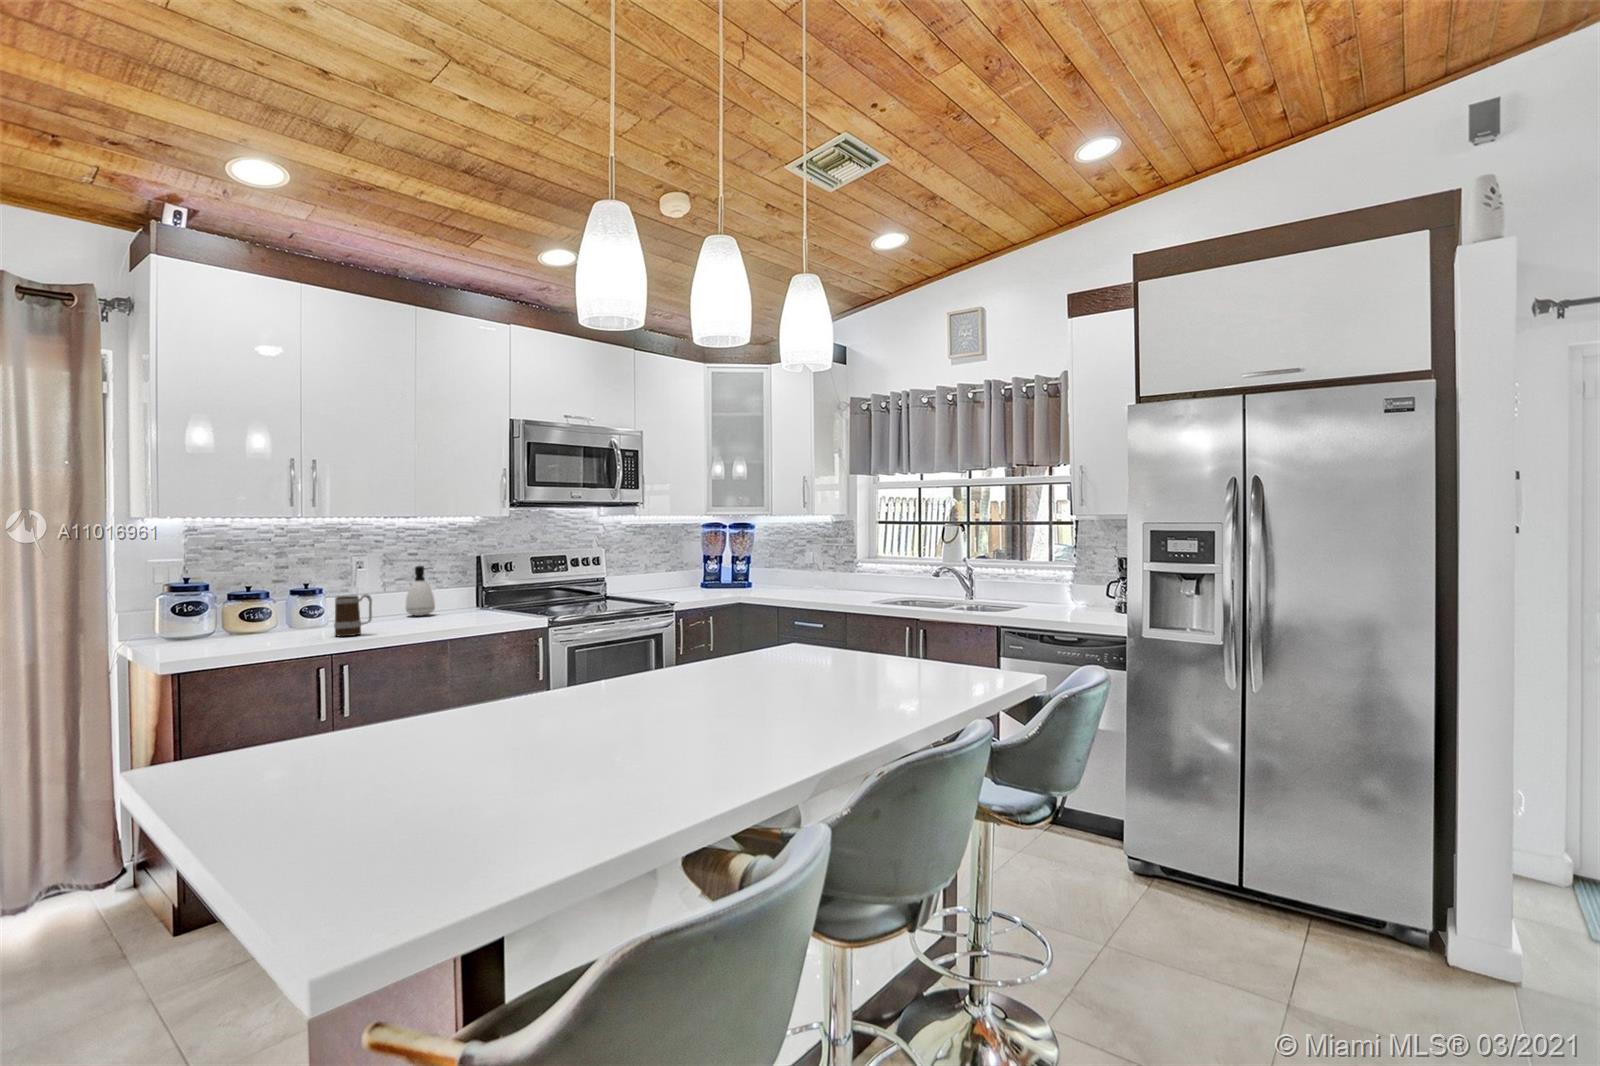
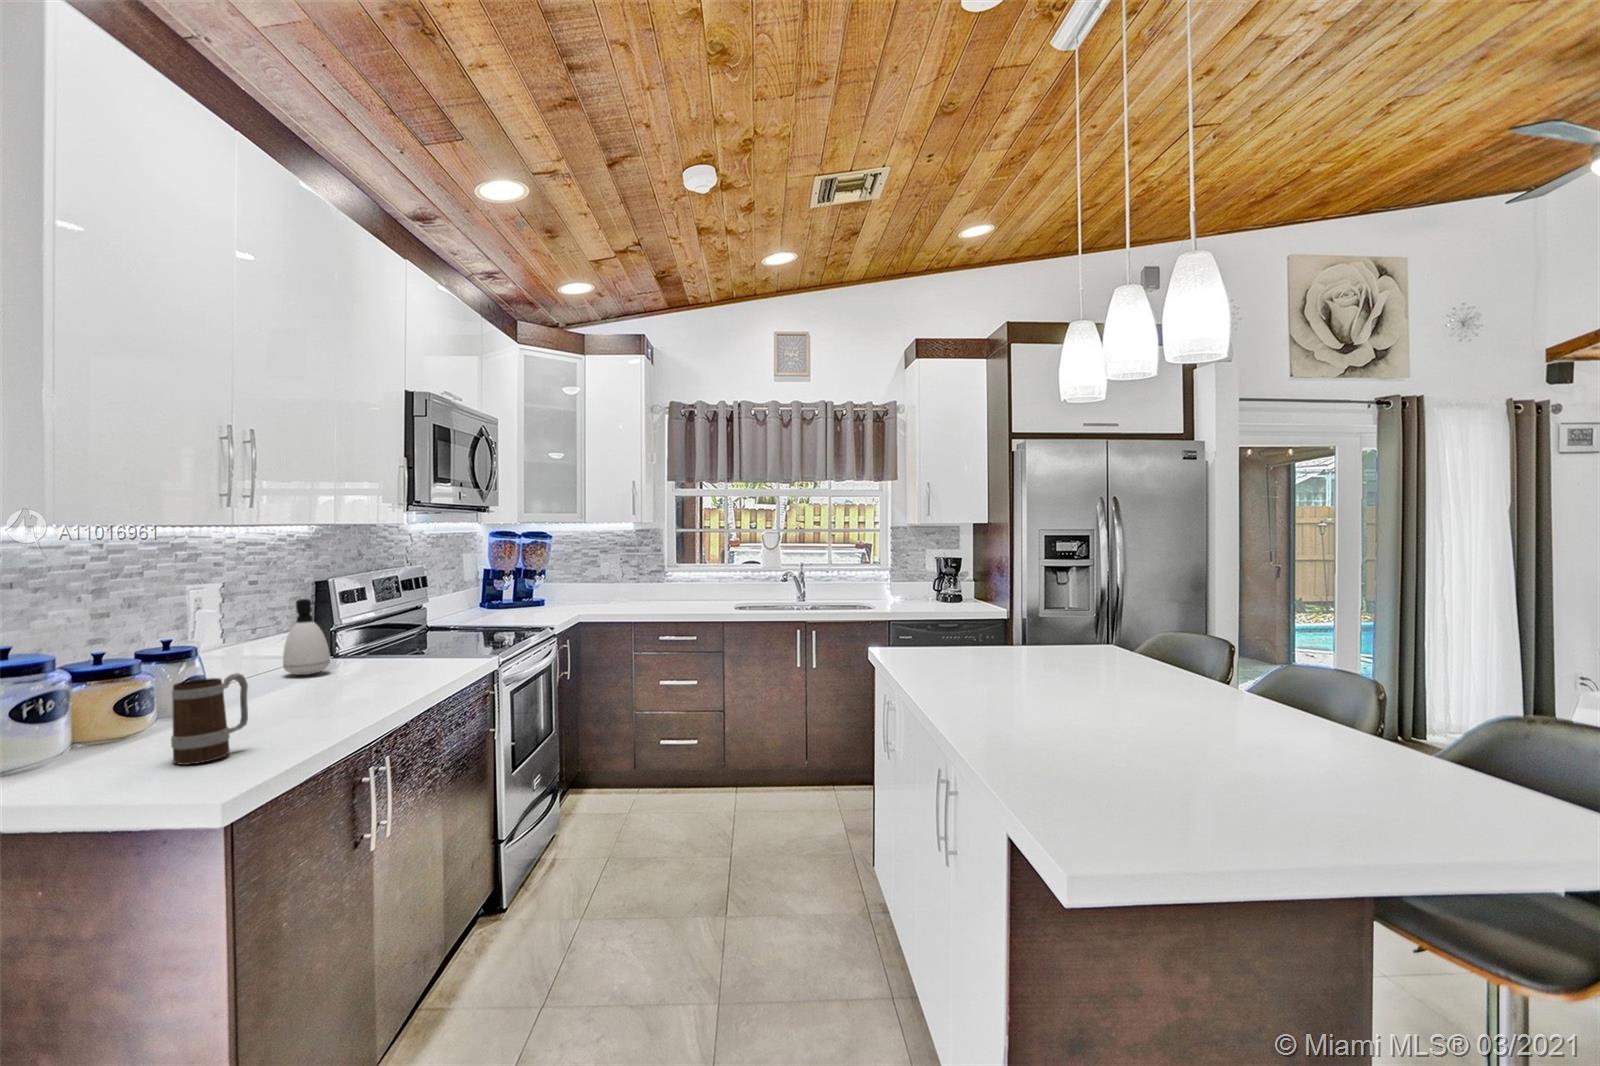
mug: present [334,594,372,637] -> present [171,673,248,765]

